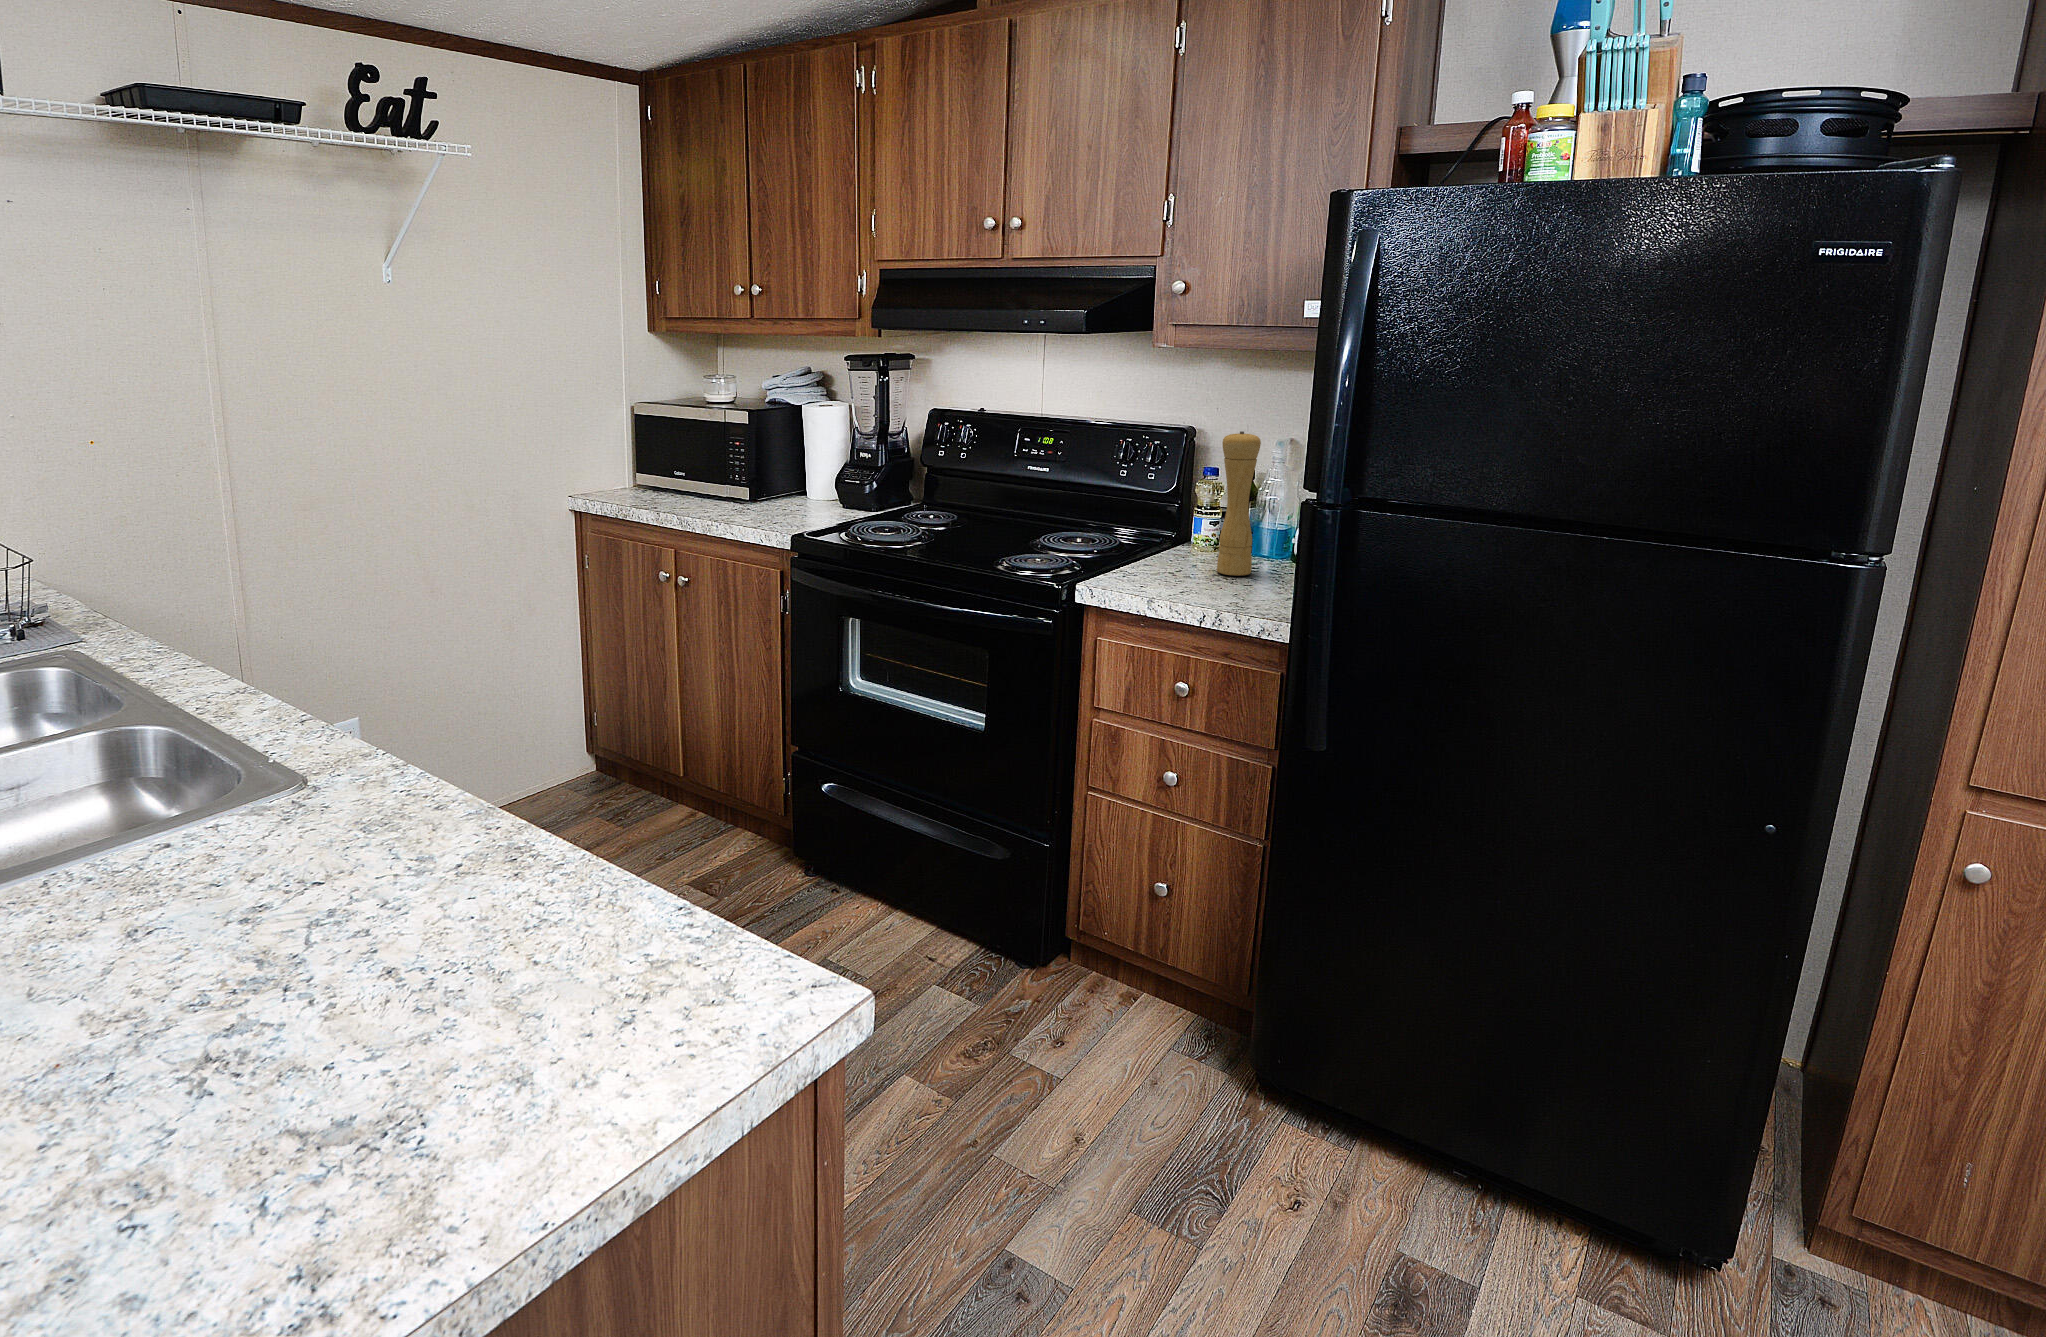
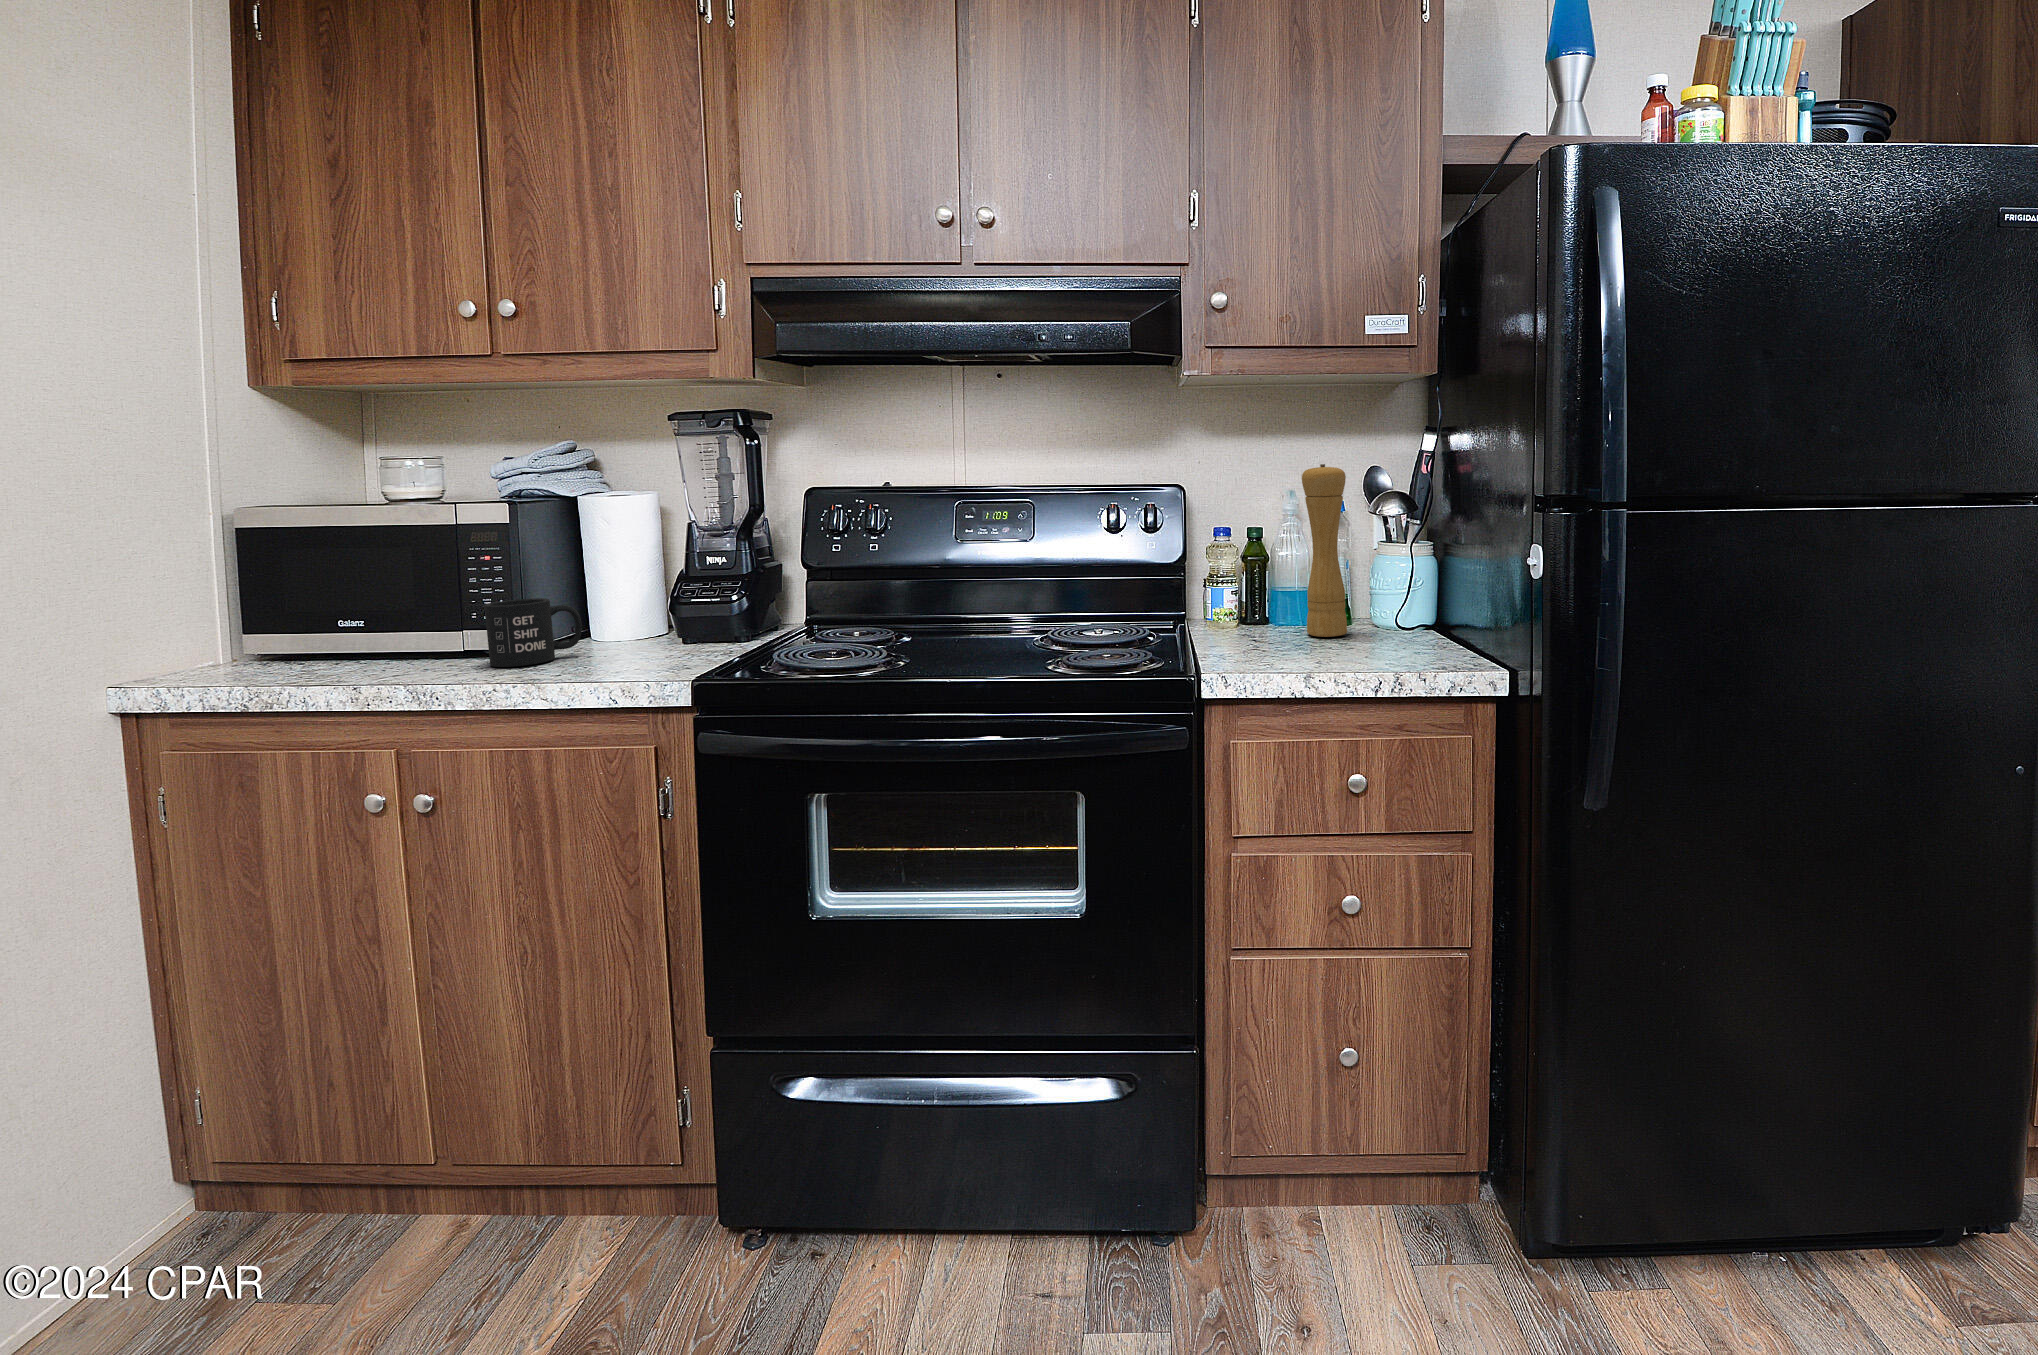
mug: none [723,472,773,512] -> present [484,598,582,667]

